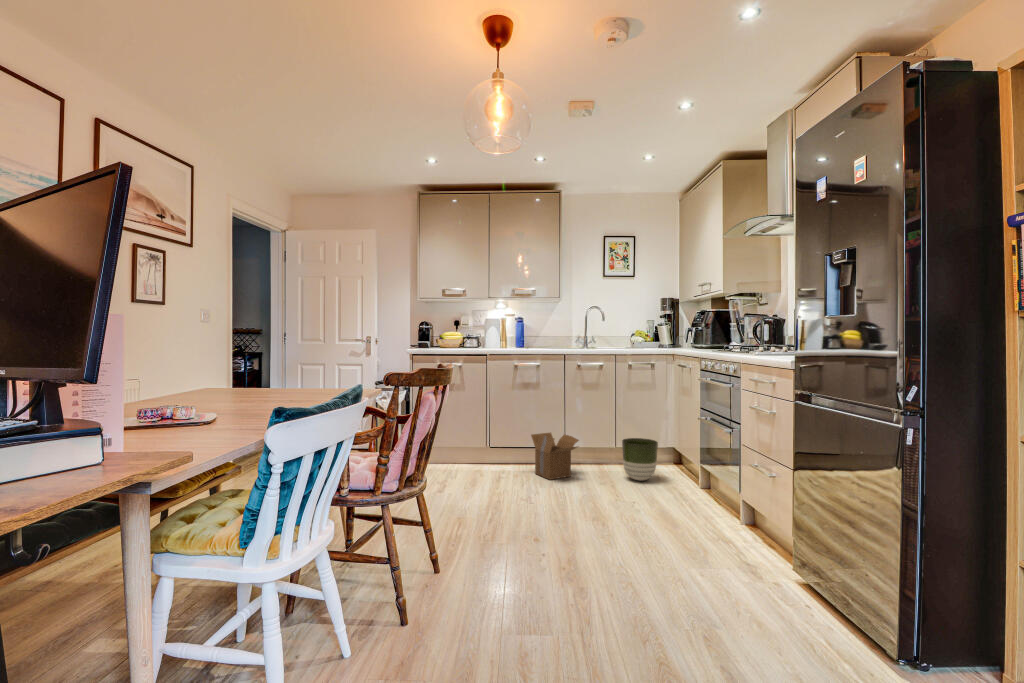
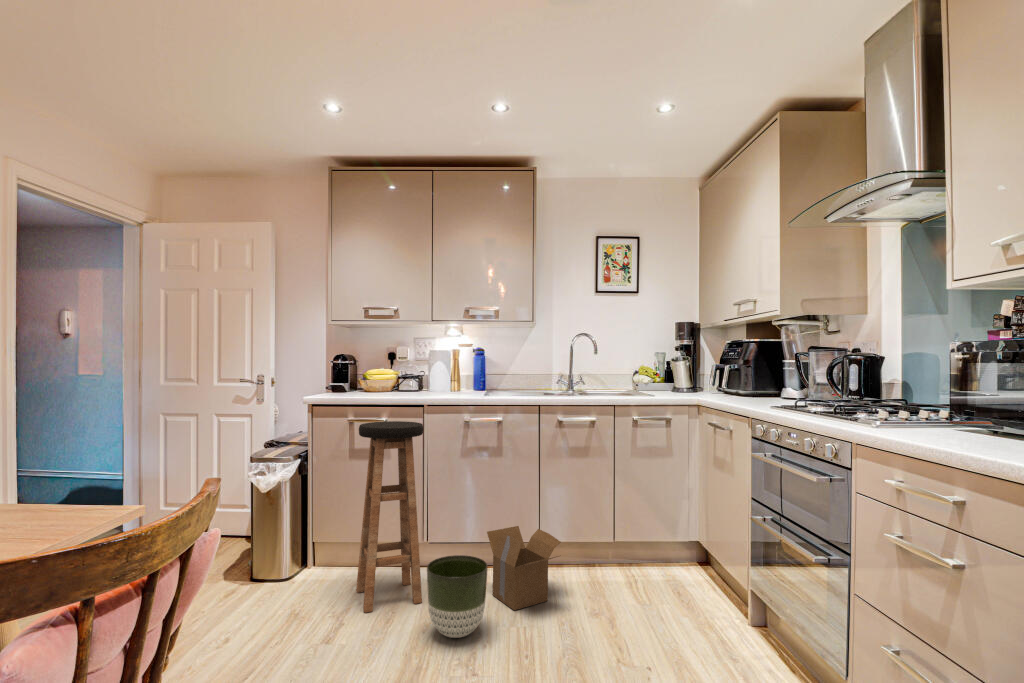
bar stool: none [447,364,491,480] -> present [356,421,424,613]
planter: present [622,438,658,481] -> present [427,555,488,638]

